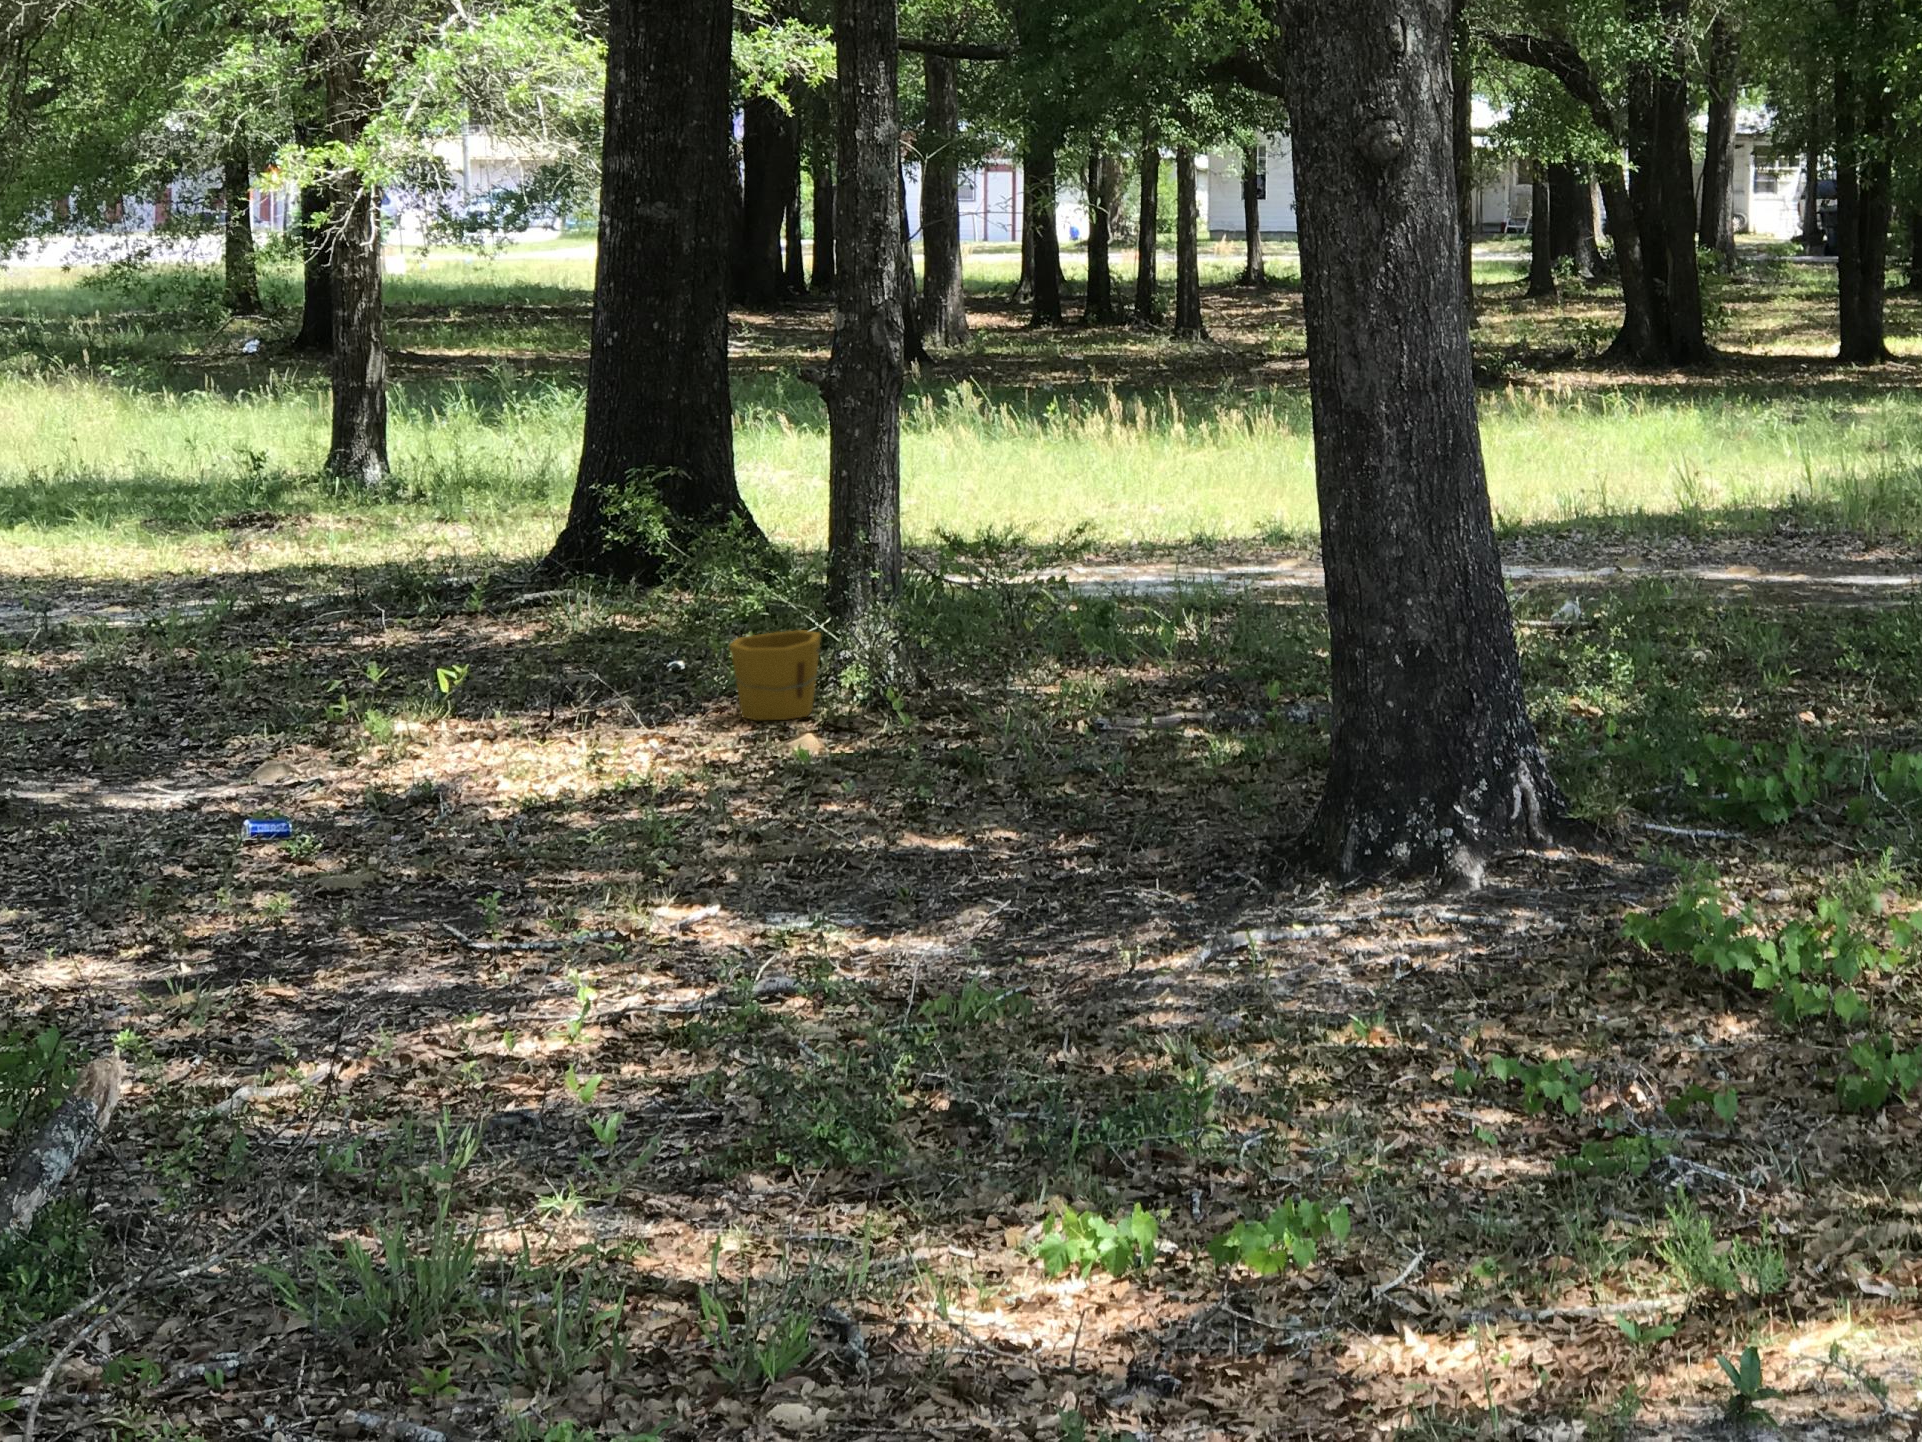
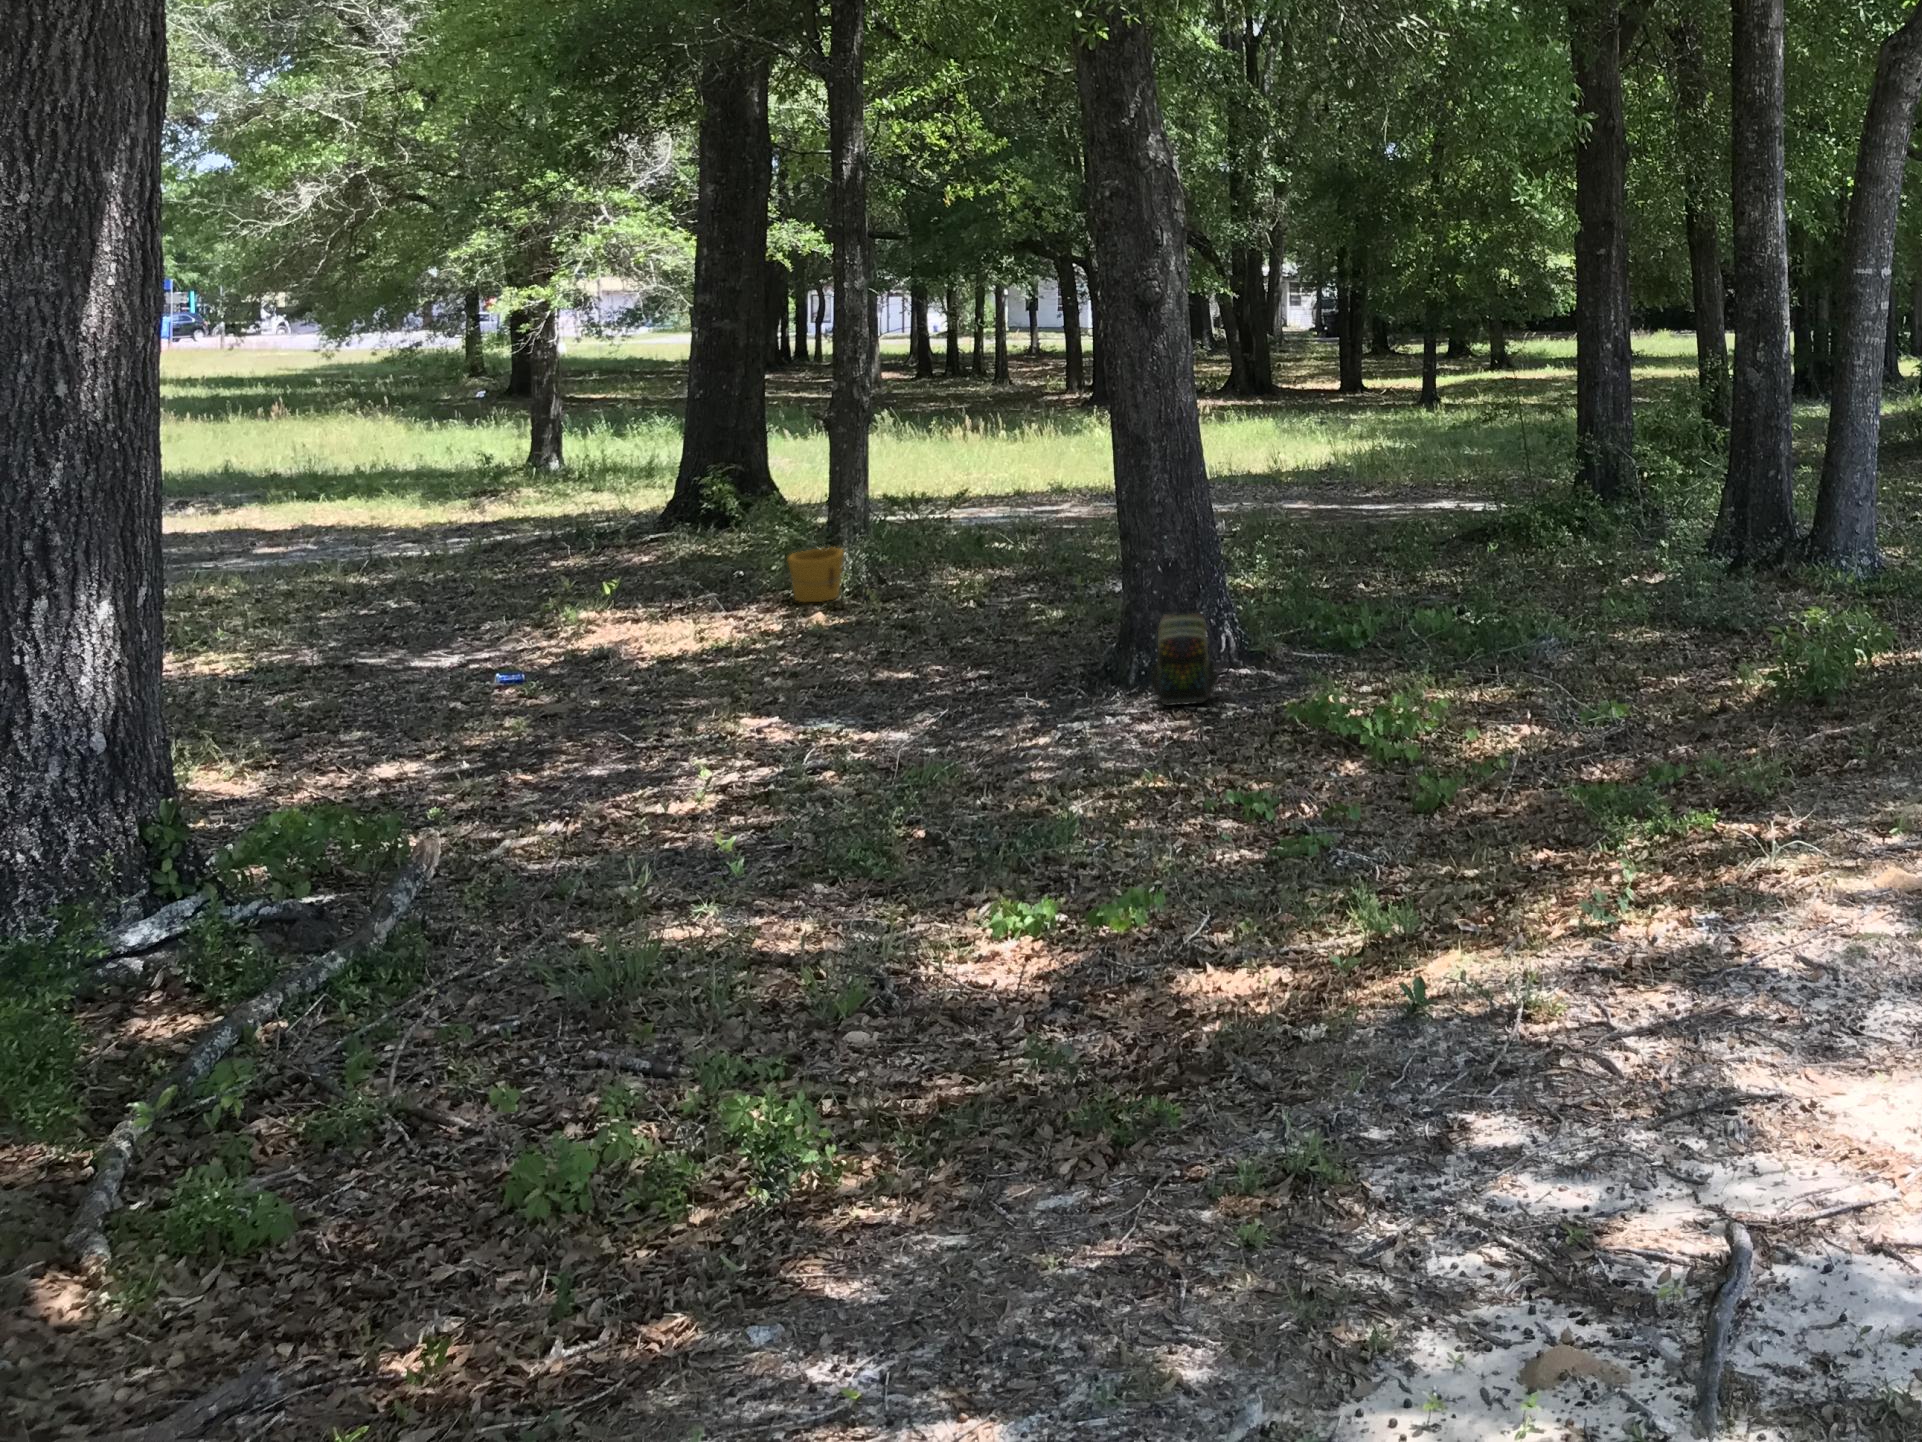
backpack: none [1376,733,1497,906] -> present [1151,613,1216,706]

